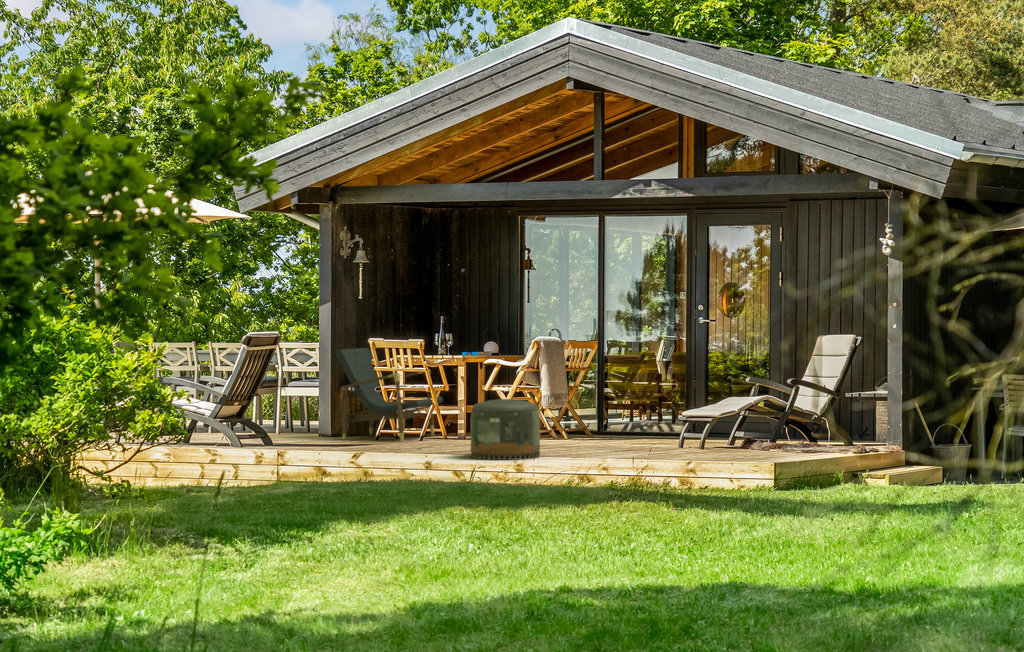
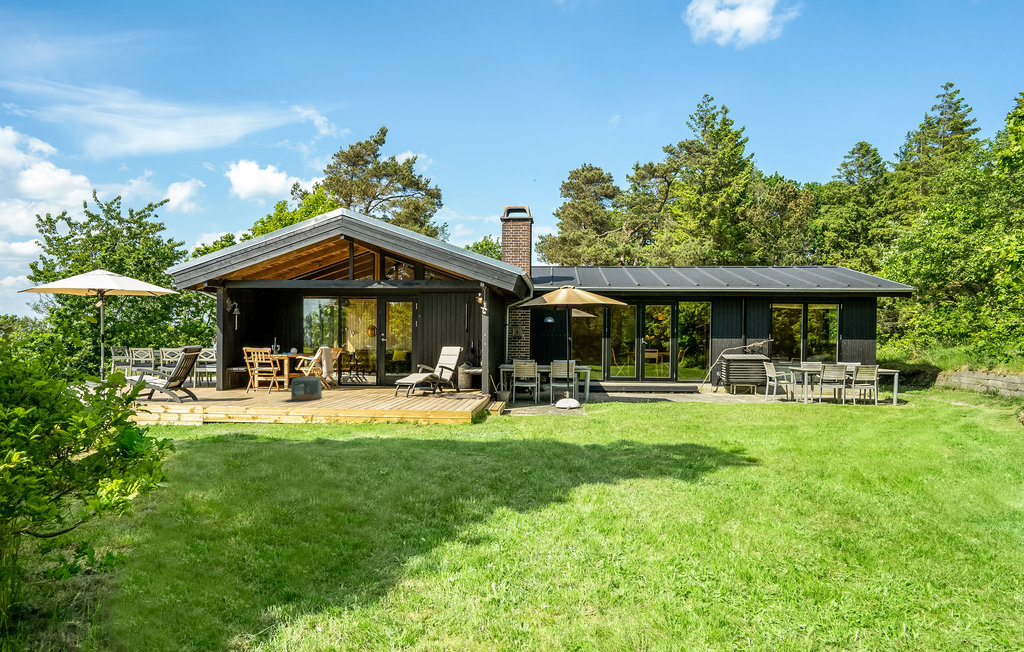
lounge chair: present [336,348,443,442] -> none [226,353,278,395]

